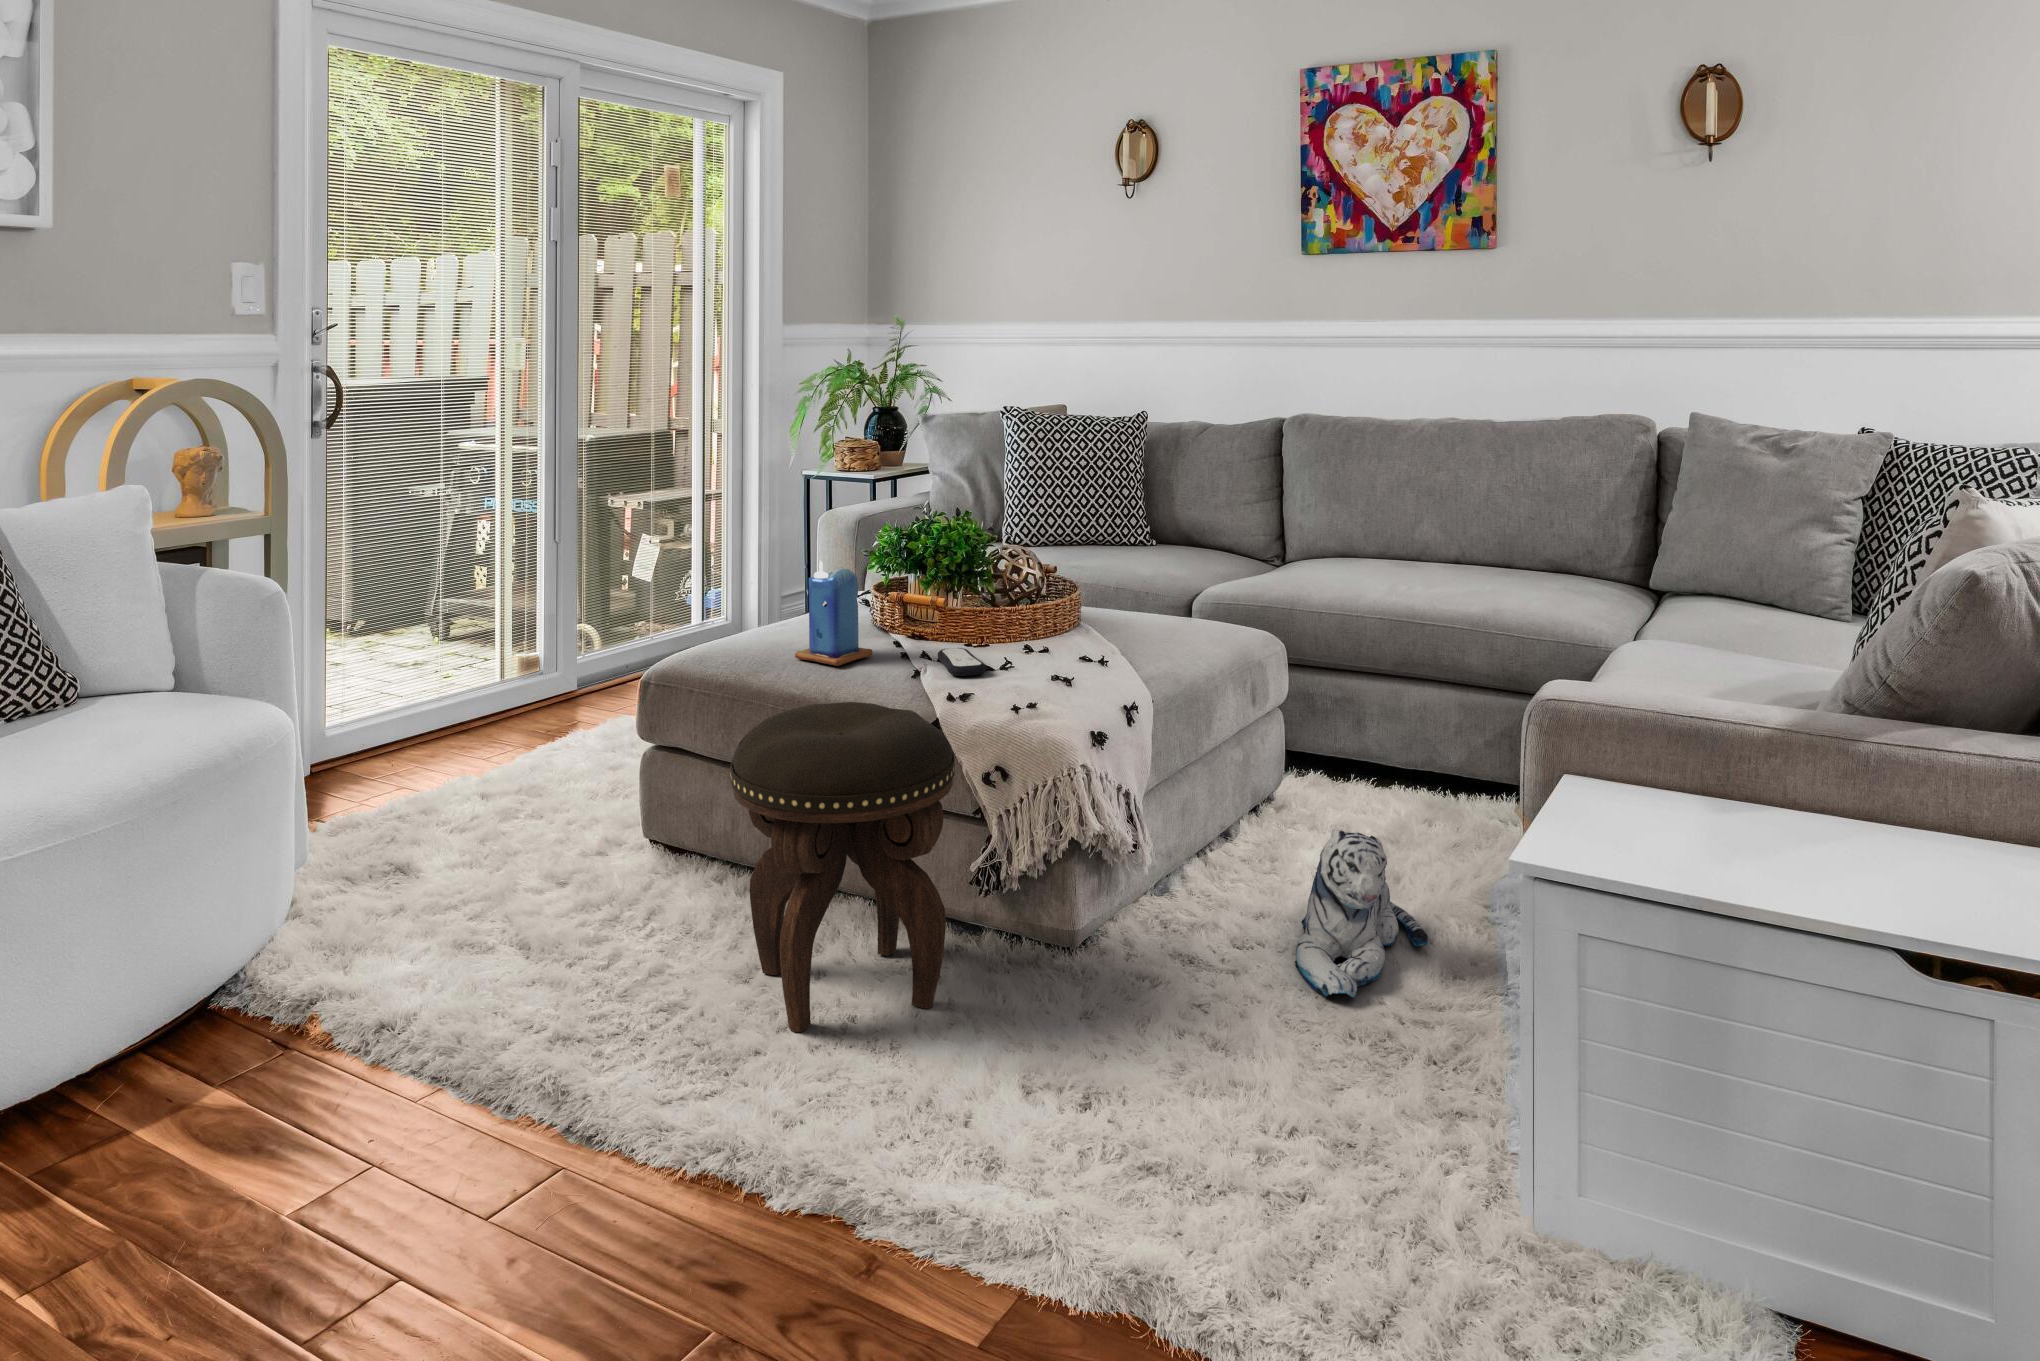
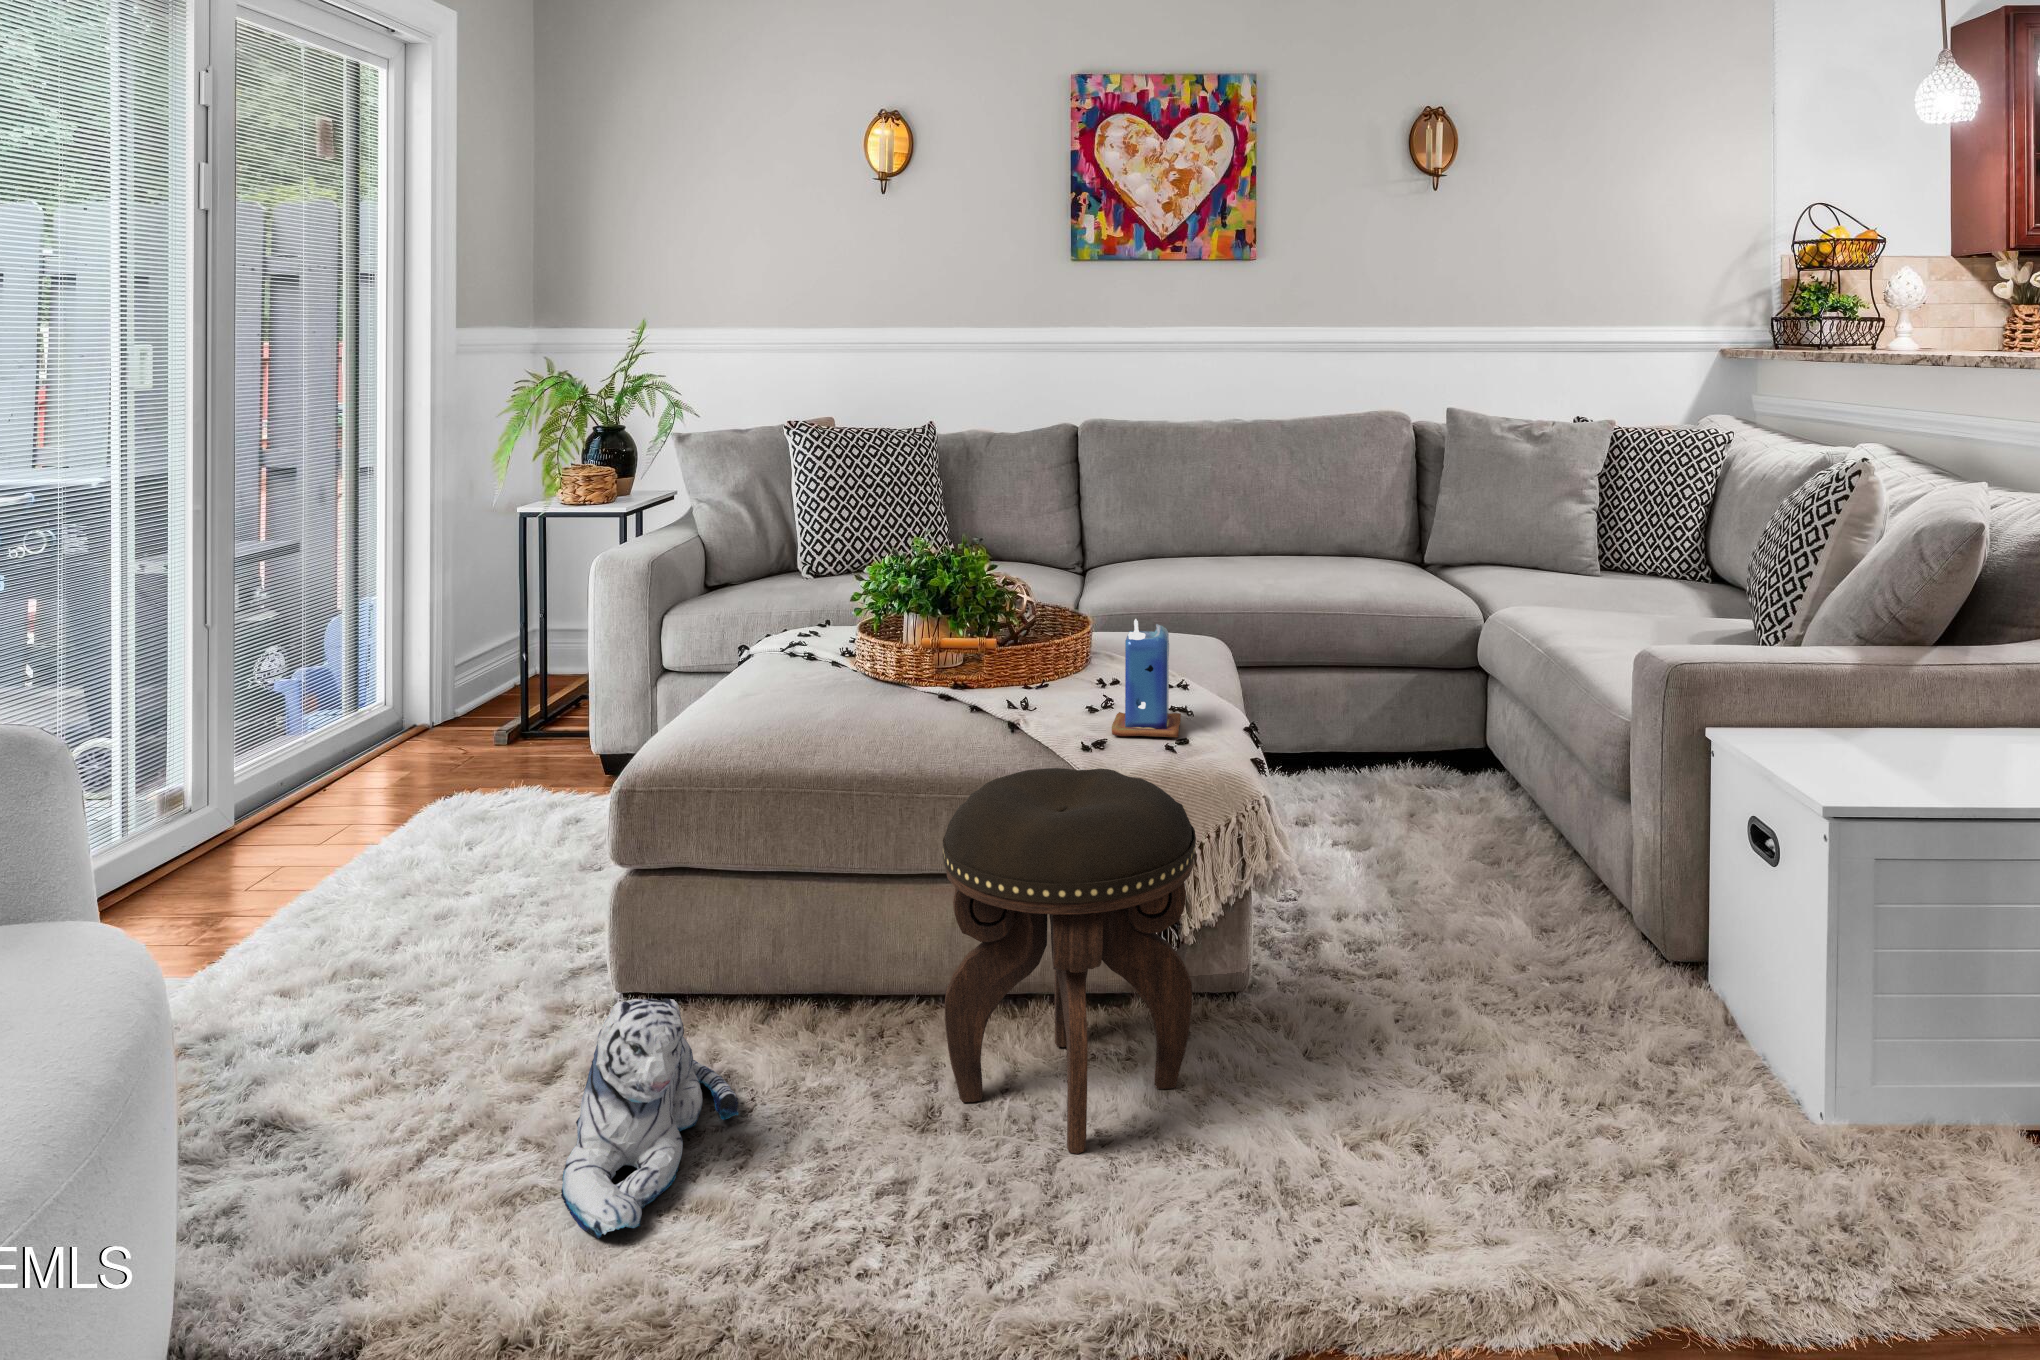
candle: present [795,561,872,666] -> present [1112,619,1181,737]
remote control: present [938,648,986,676] -> none [994,695,1072,726]
plush toy: present [1295,830,1428,997] -> present [561,998,739,1238]

